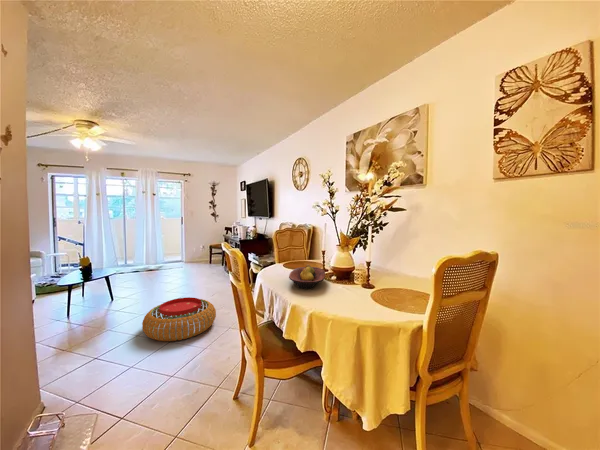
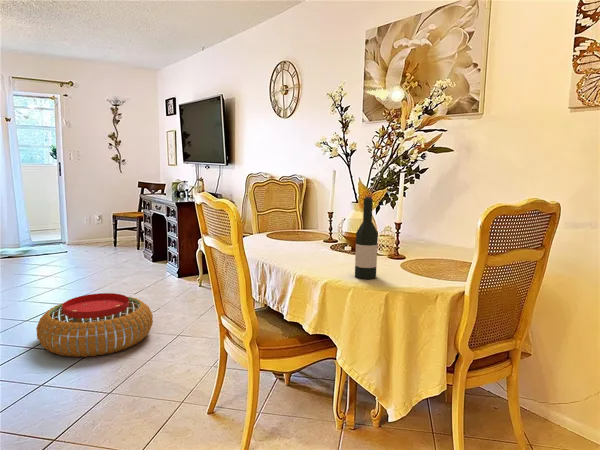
wine bottle: none [334,246,351,310] -> present [355,196,378,279]
fruit bowl: present [289,264,325,289] -> none [286,229,337,260]

